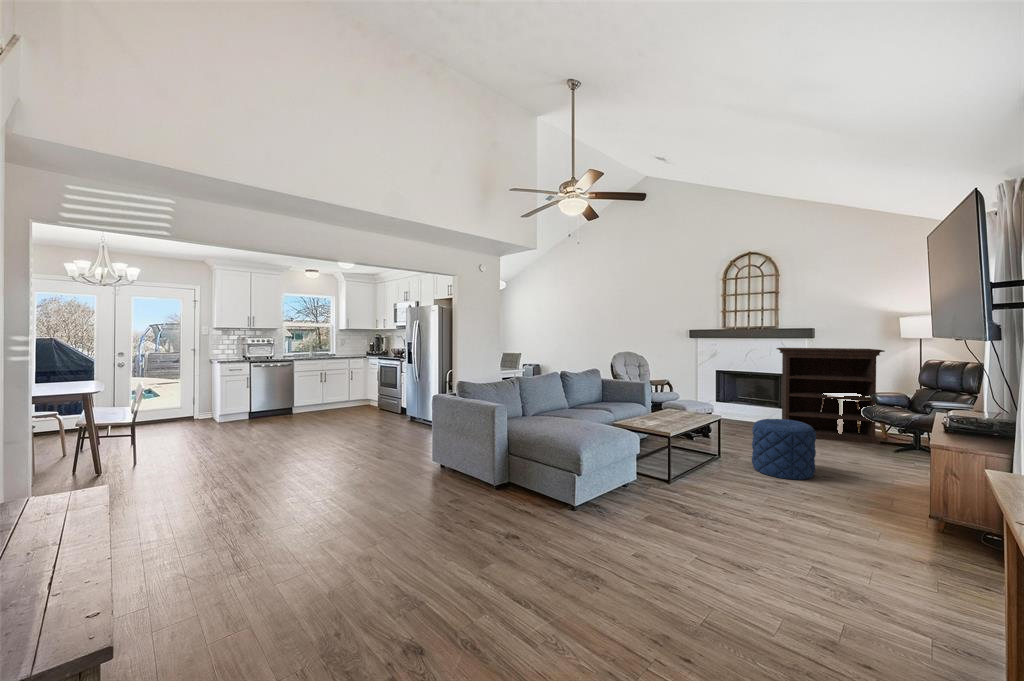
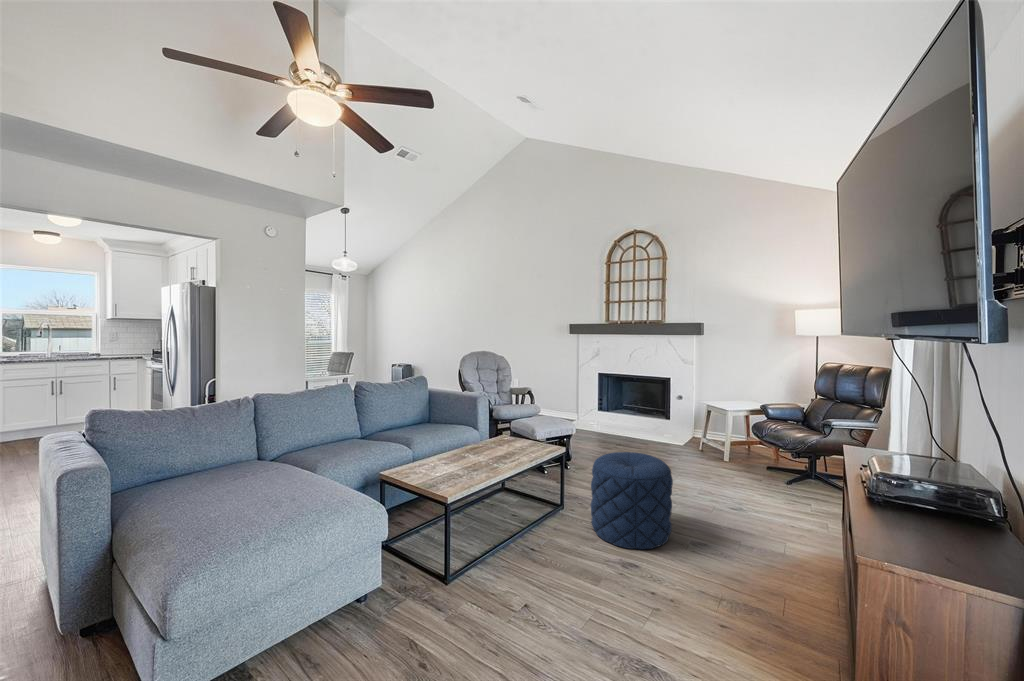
bookshelf: present [777,348,885,444] -> none [658,347,777,469]

